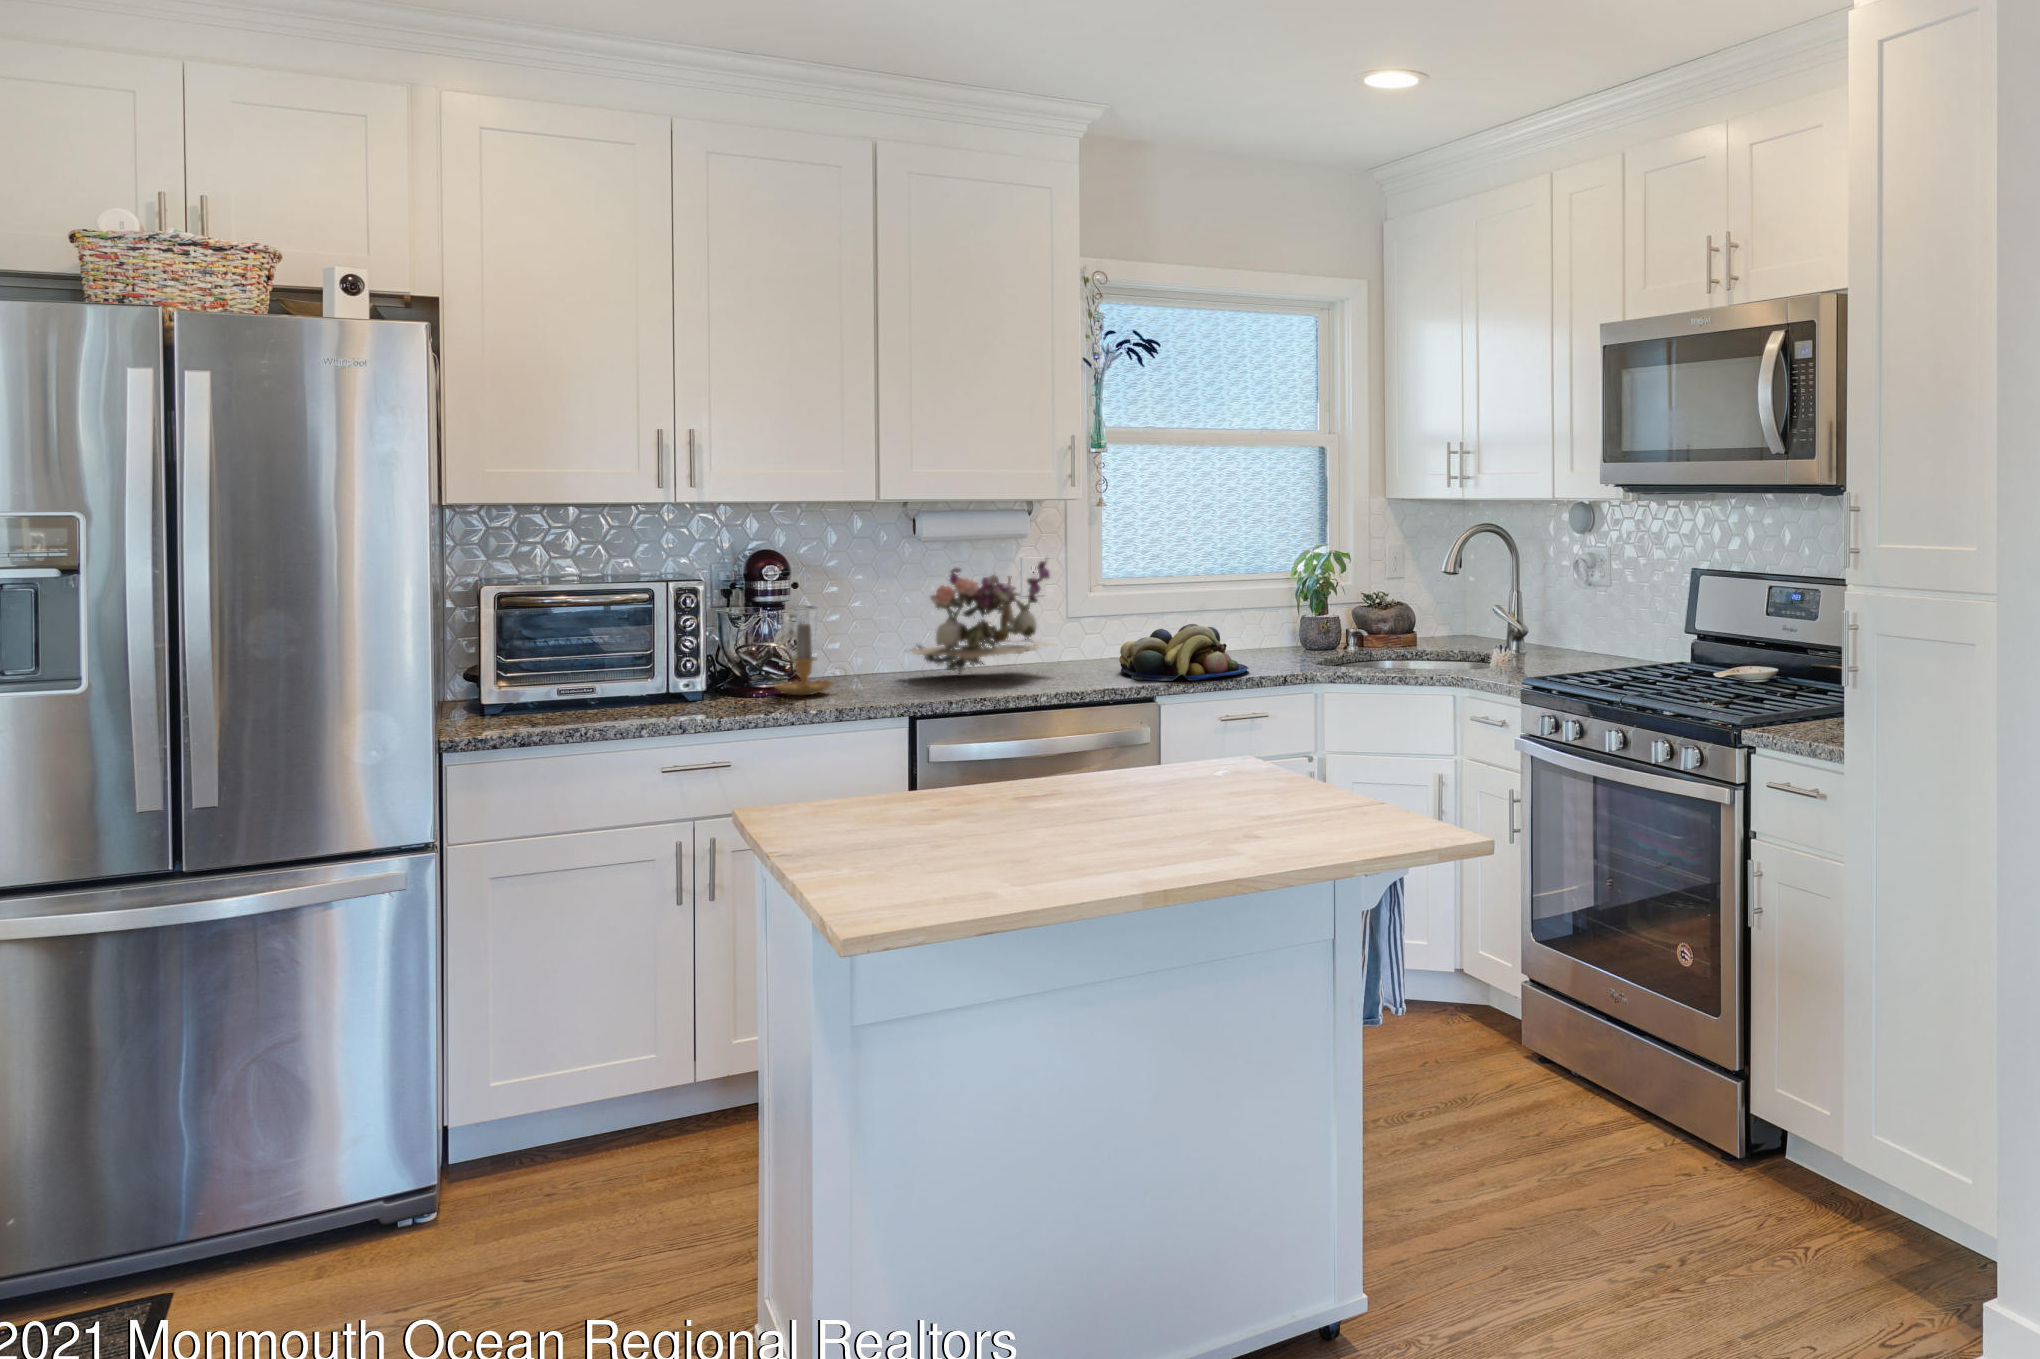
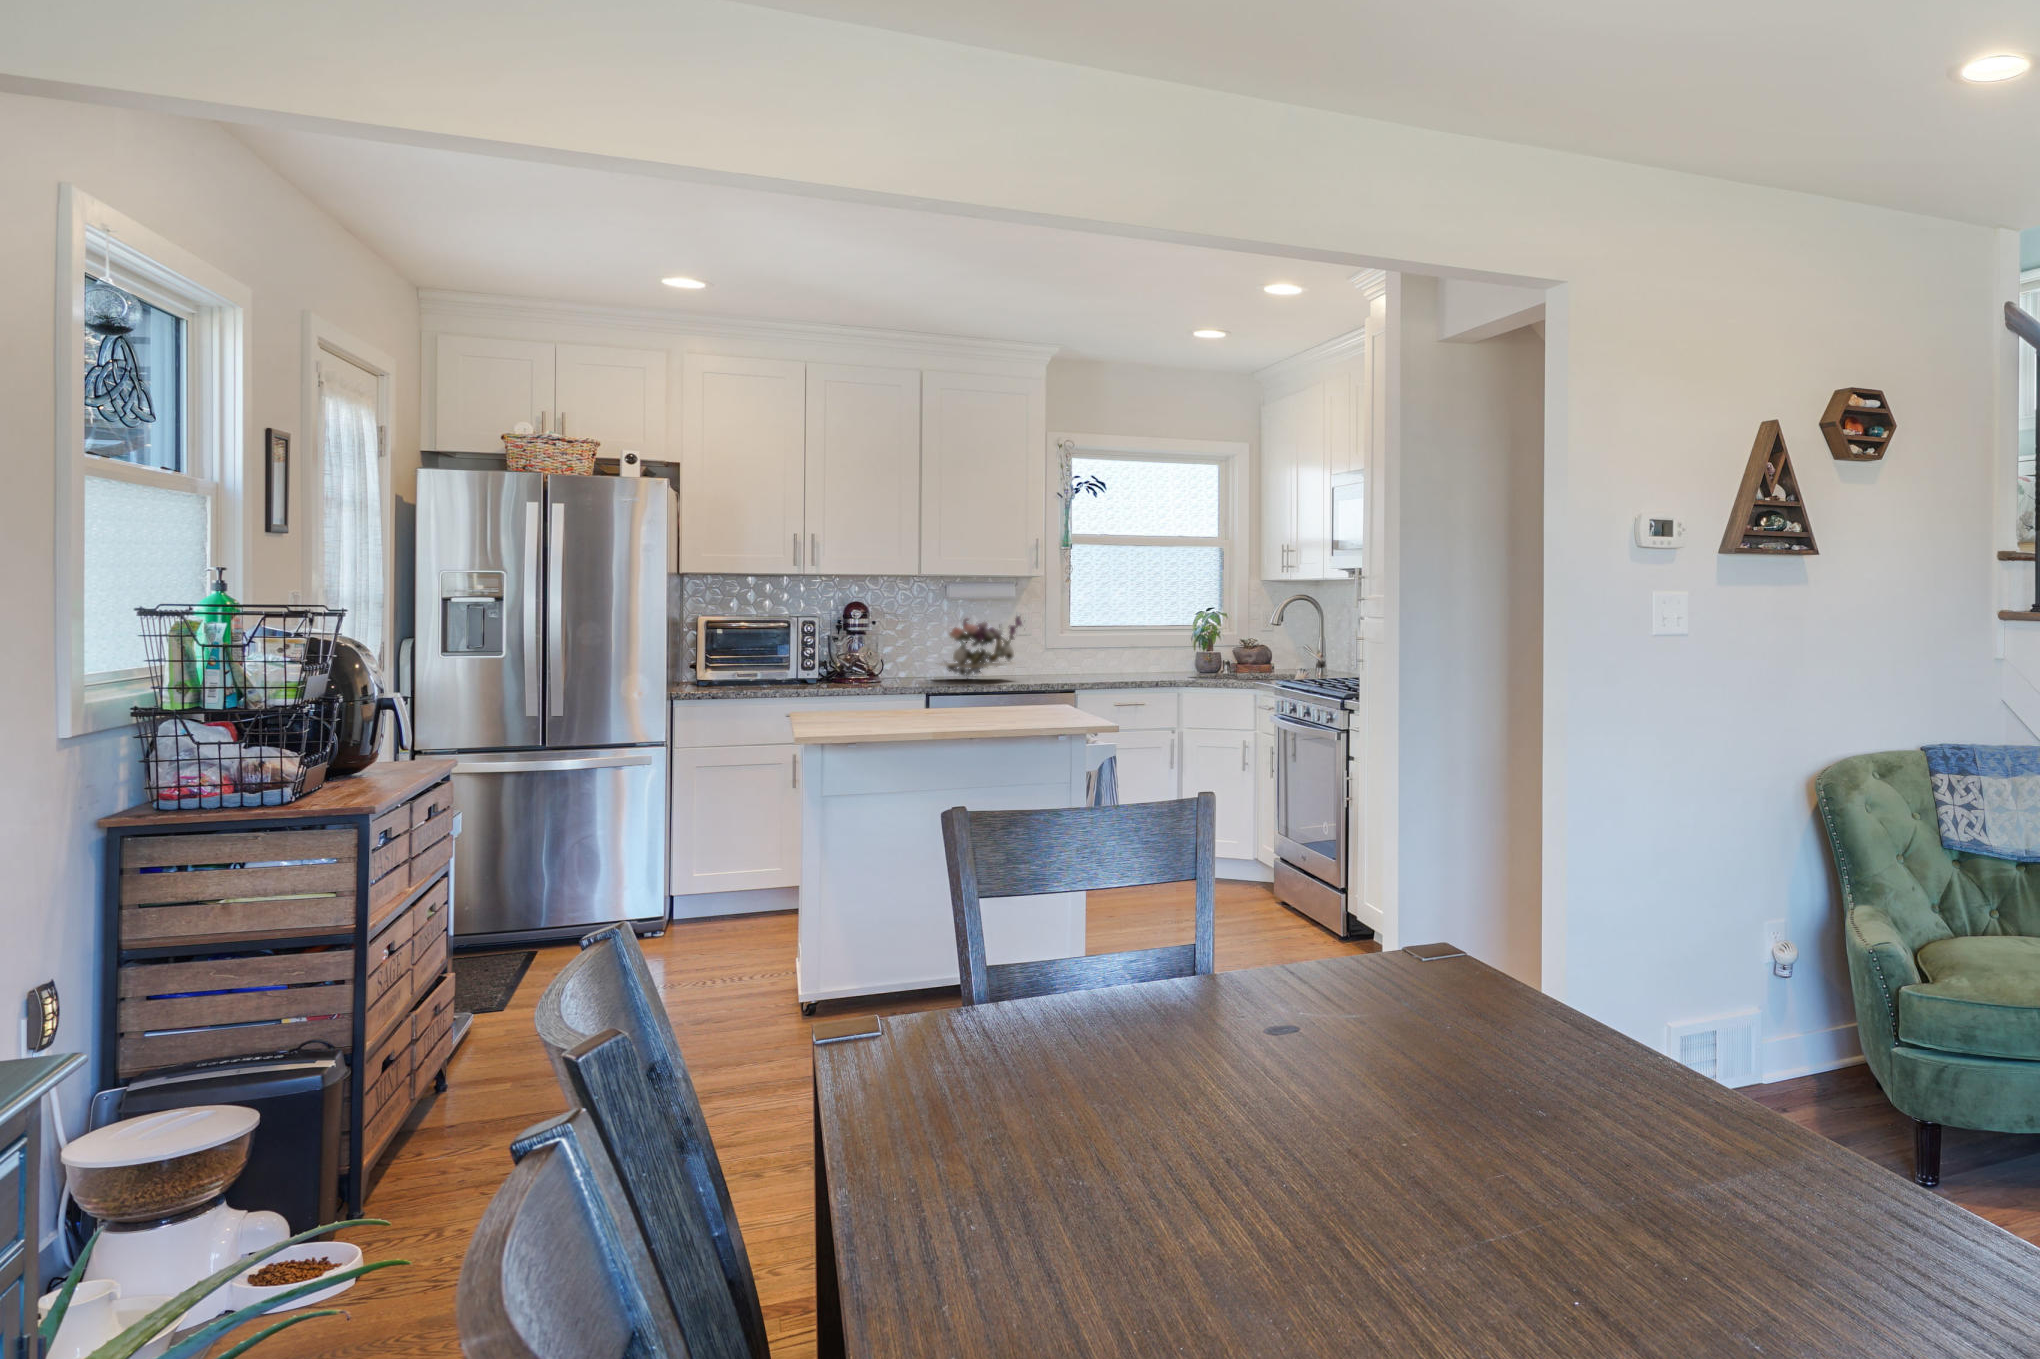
candle: present [774,624,844,695] -> none [855,642,897,683]
fruit bowl: present [1119,624,1249,681] -> none [1059,655,1136,685]

